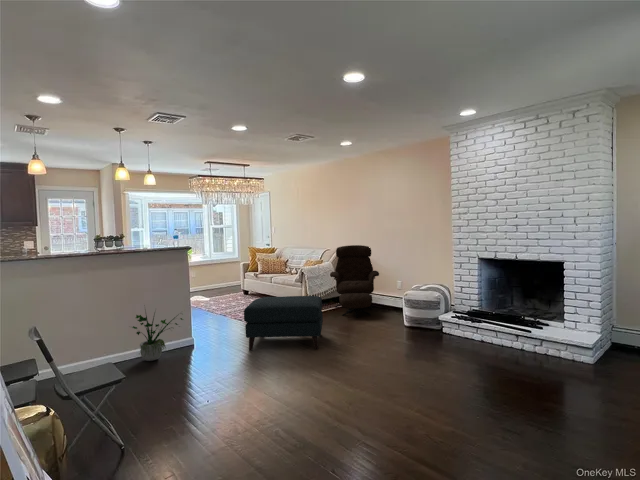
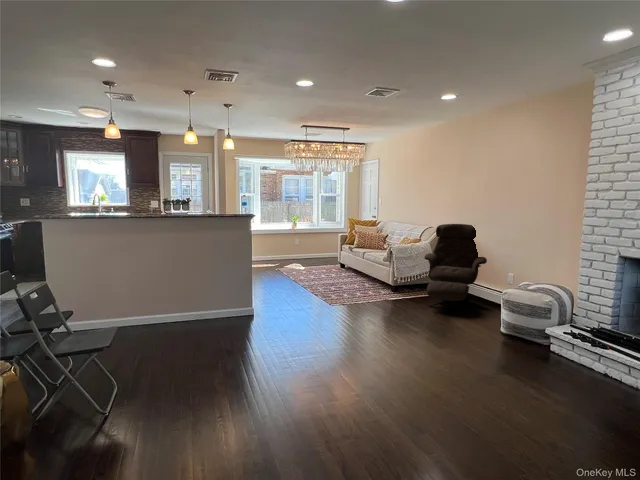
ottoman: present [244,296,323,351] -> none [295,275,392,344]
potted plant: present [132,315,183,361] -> none [185,268,243,326]

